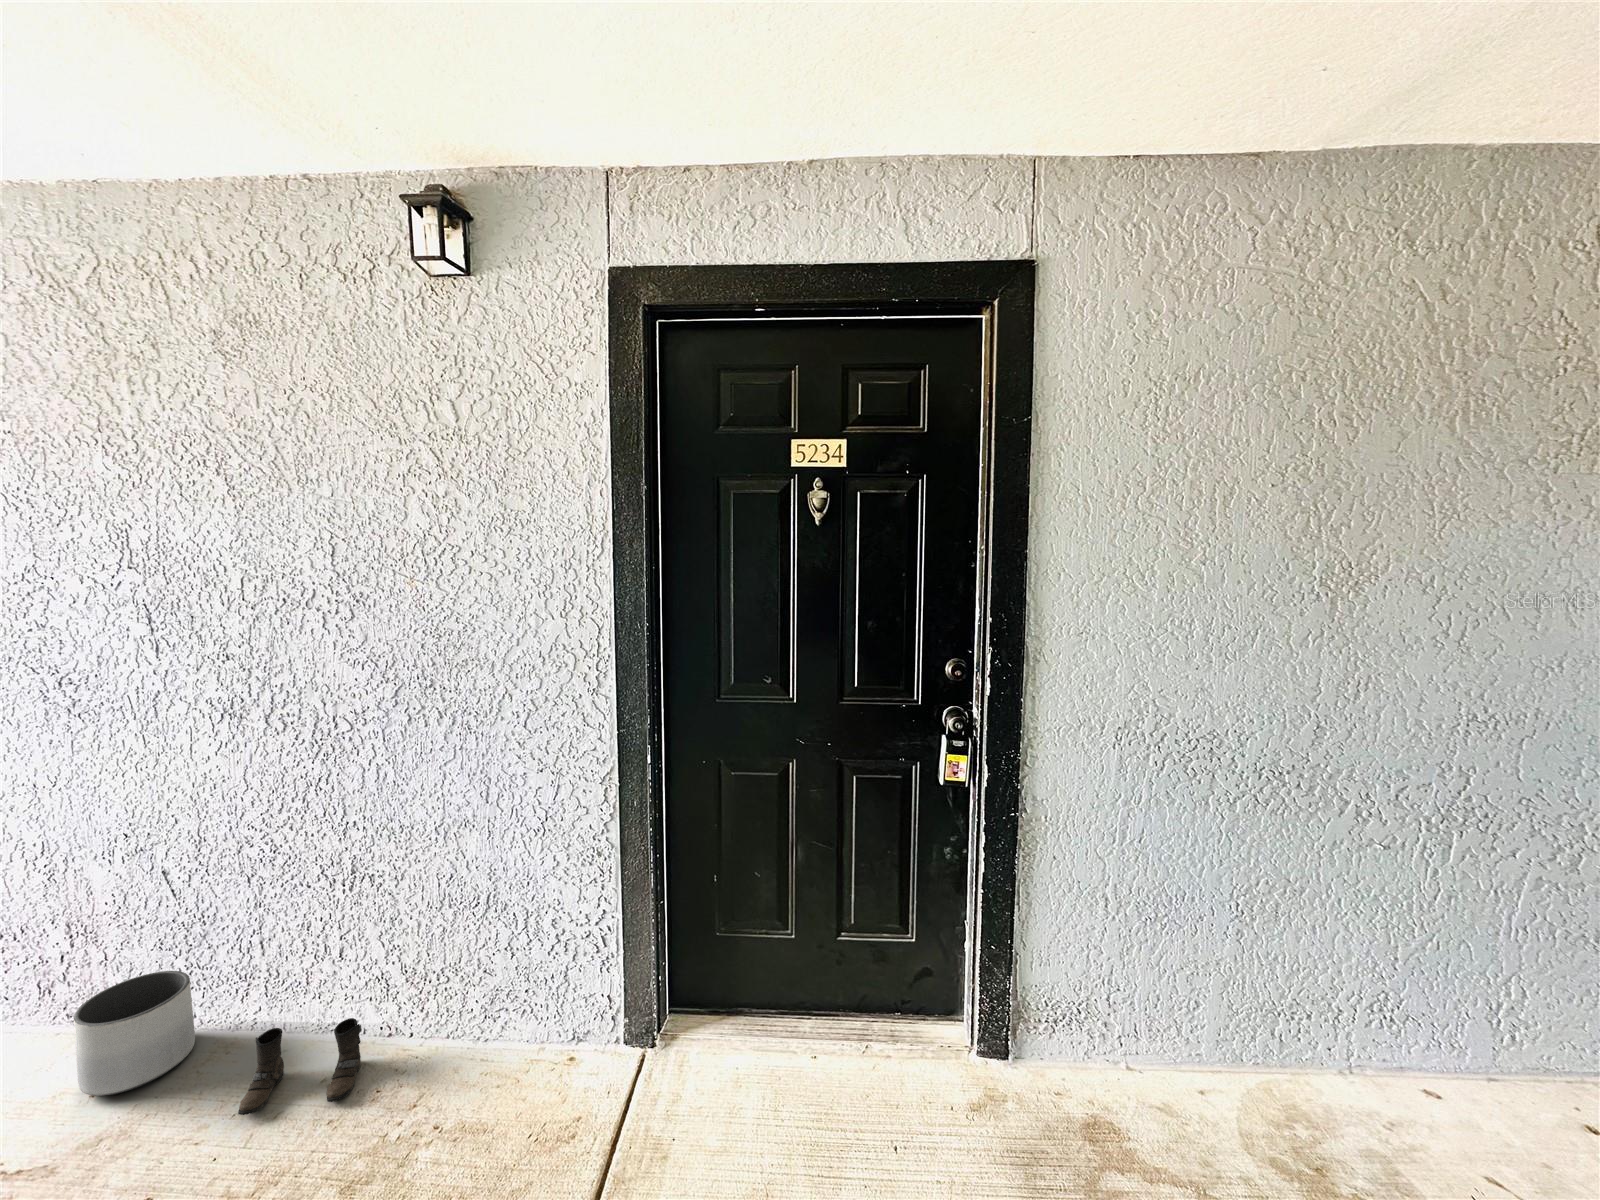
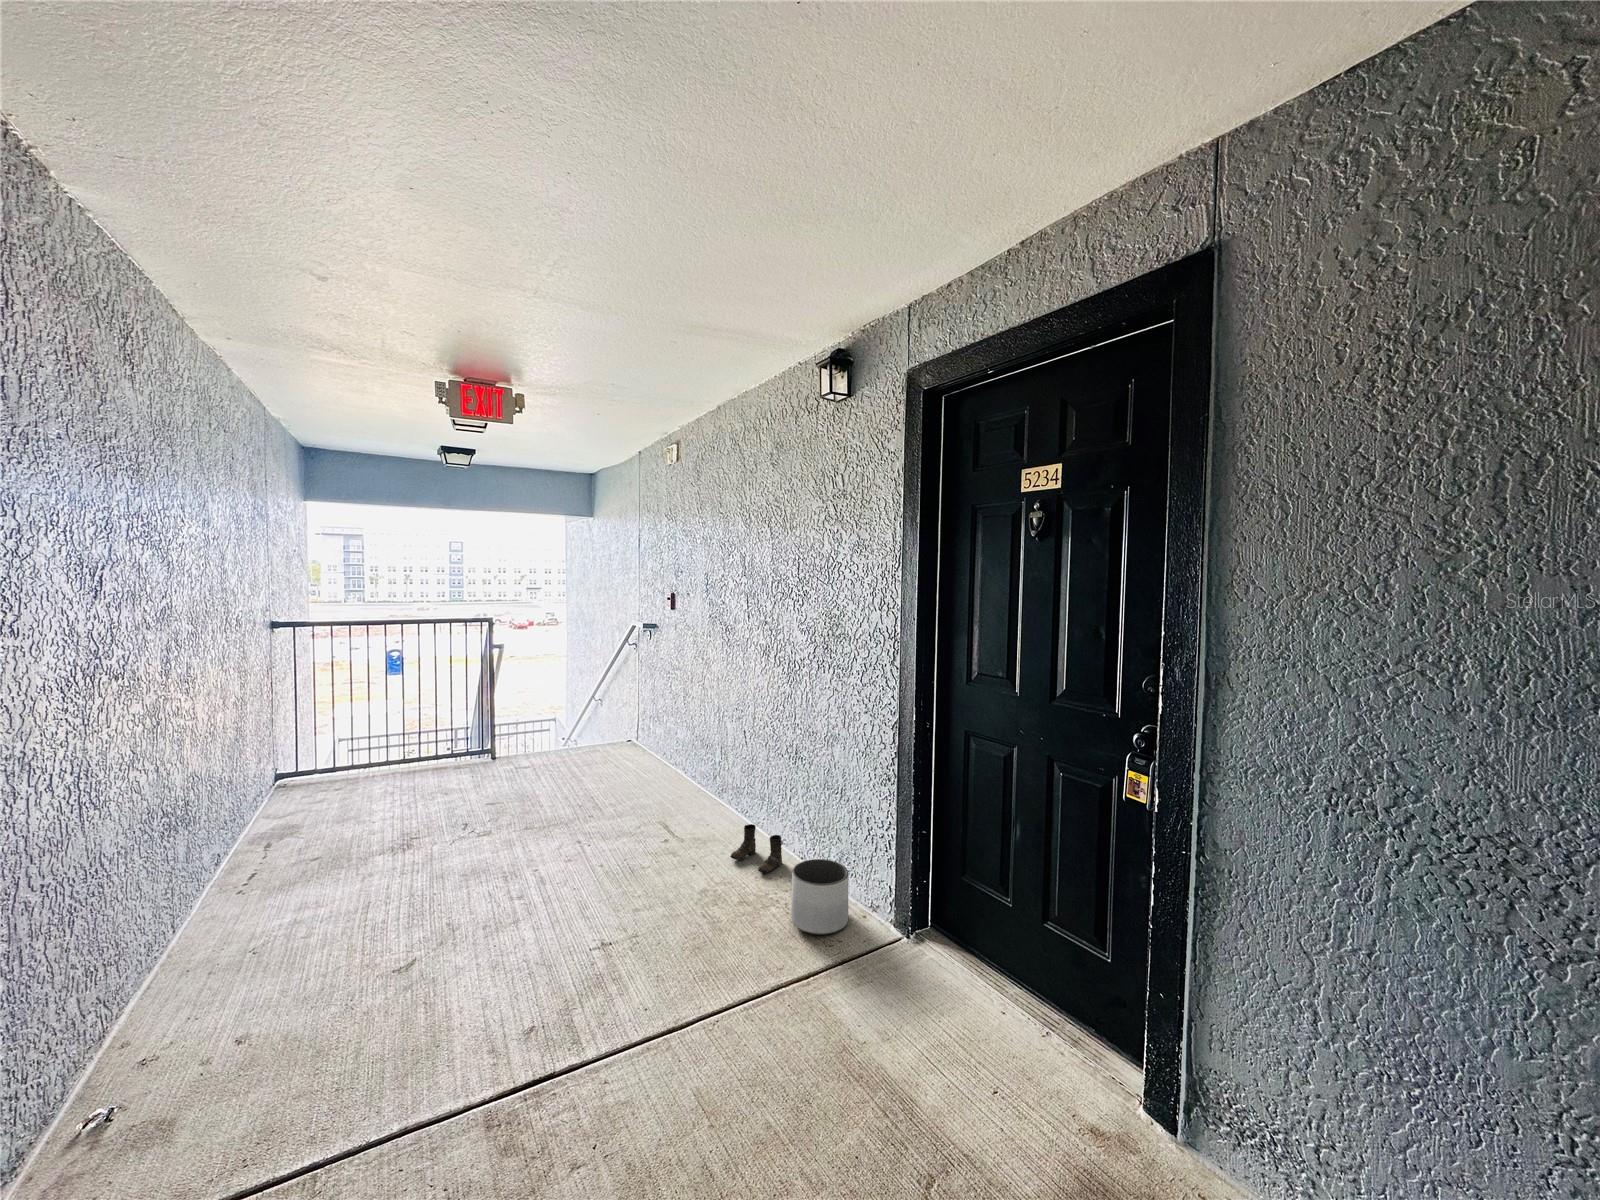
planter: present [74,971,195,1096] -> present [791,859,849,935]

